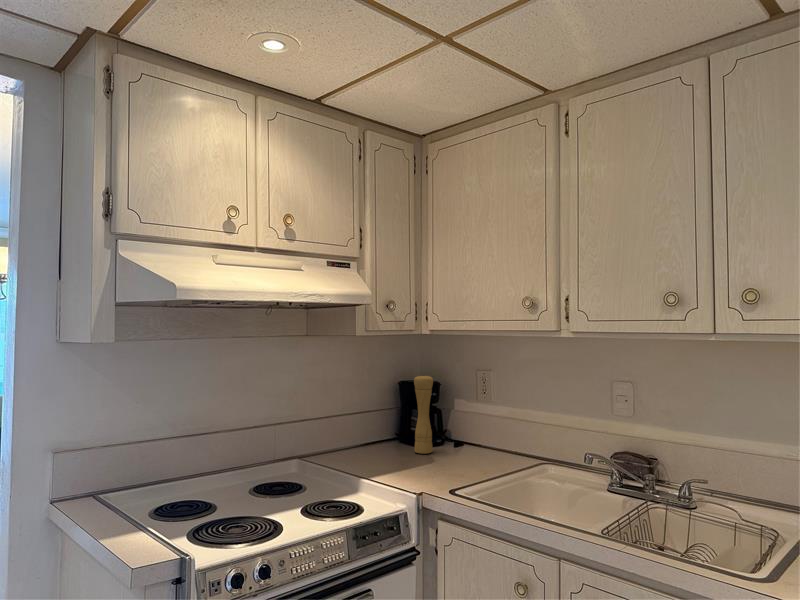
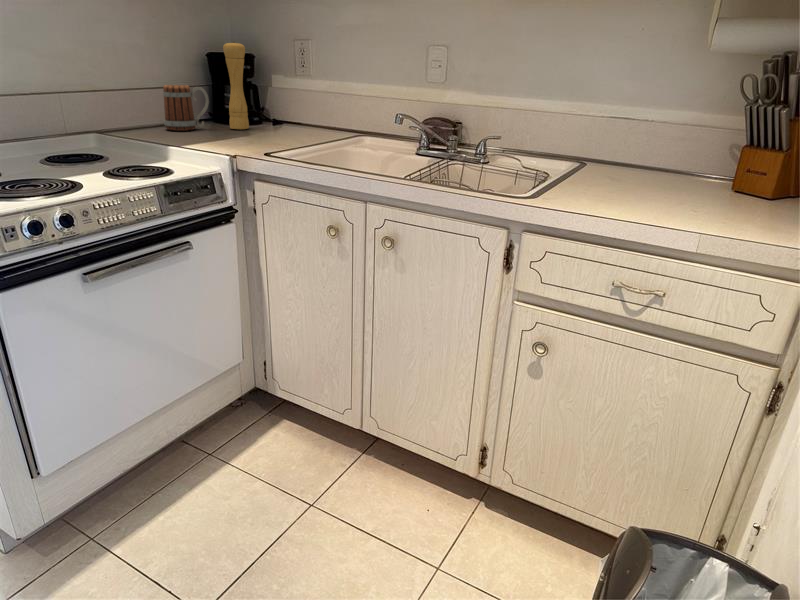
mug: none [356,413,397,456] -> present [163,85,209,131]

